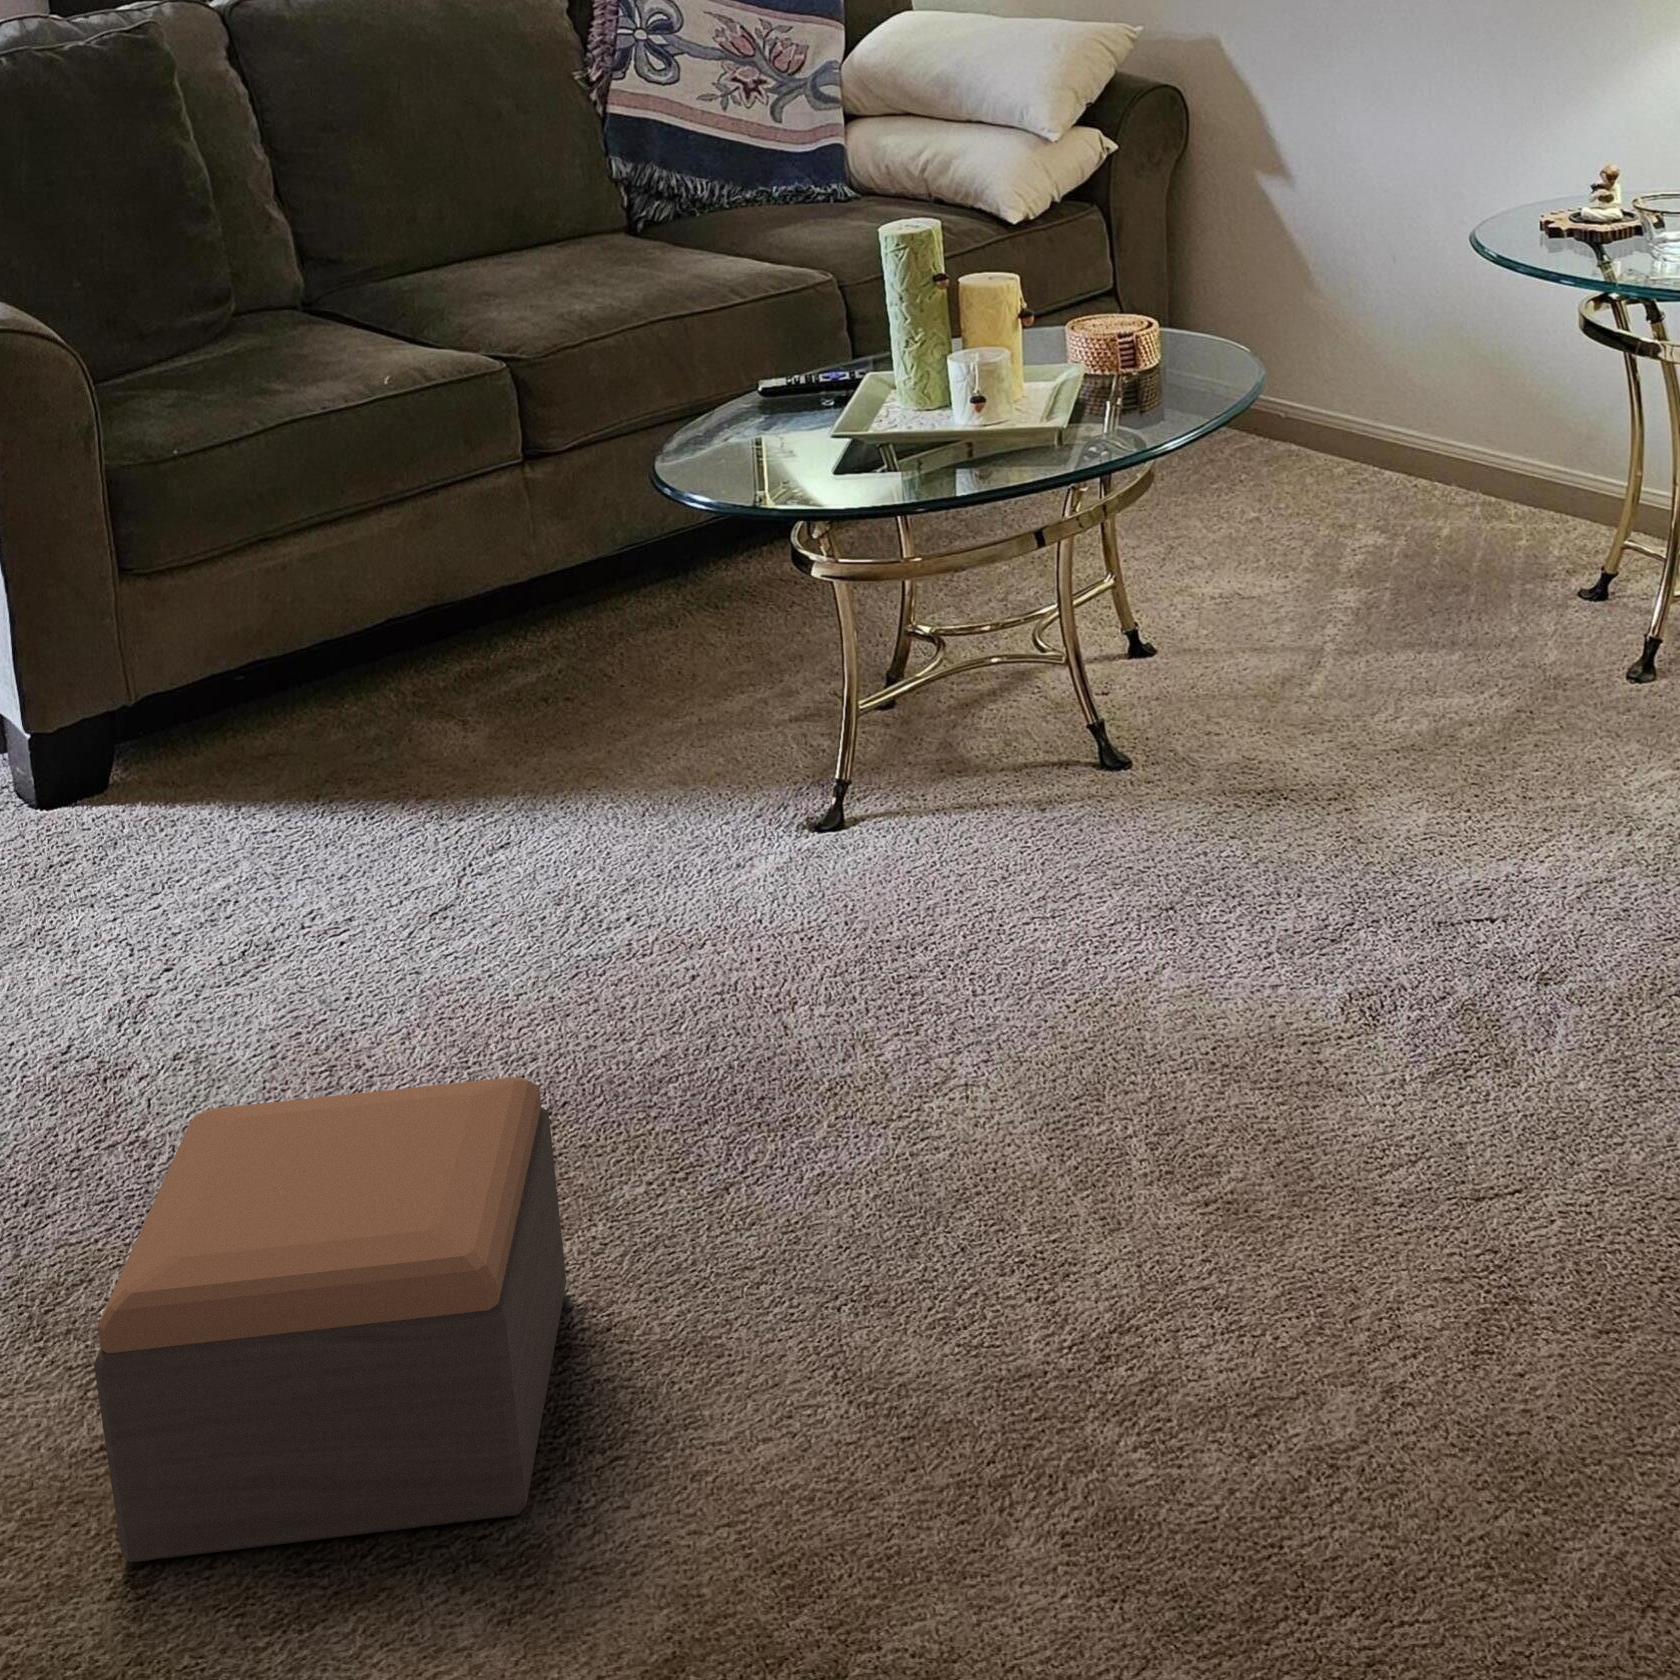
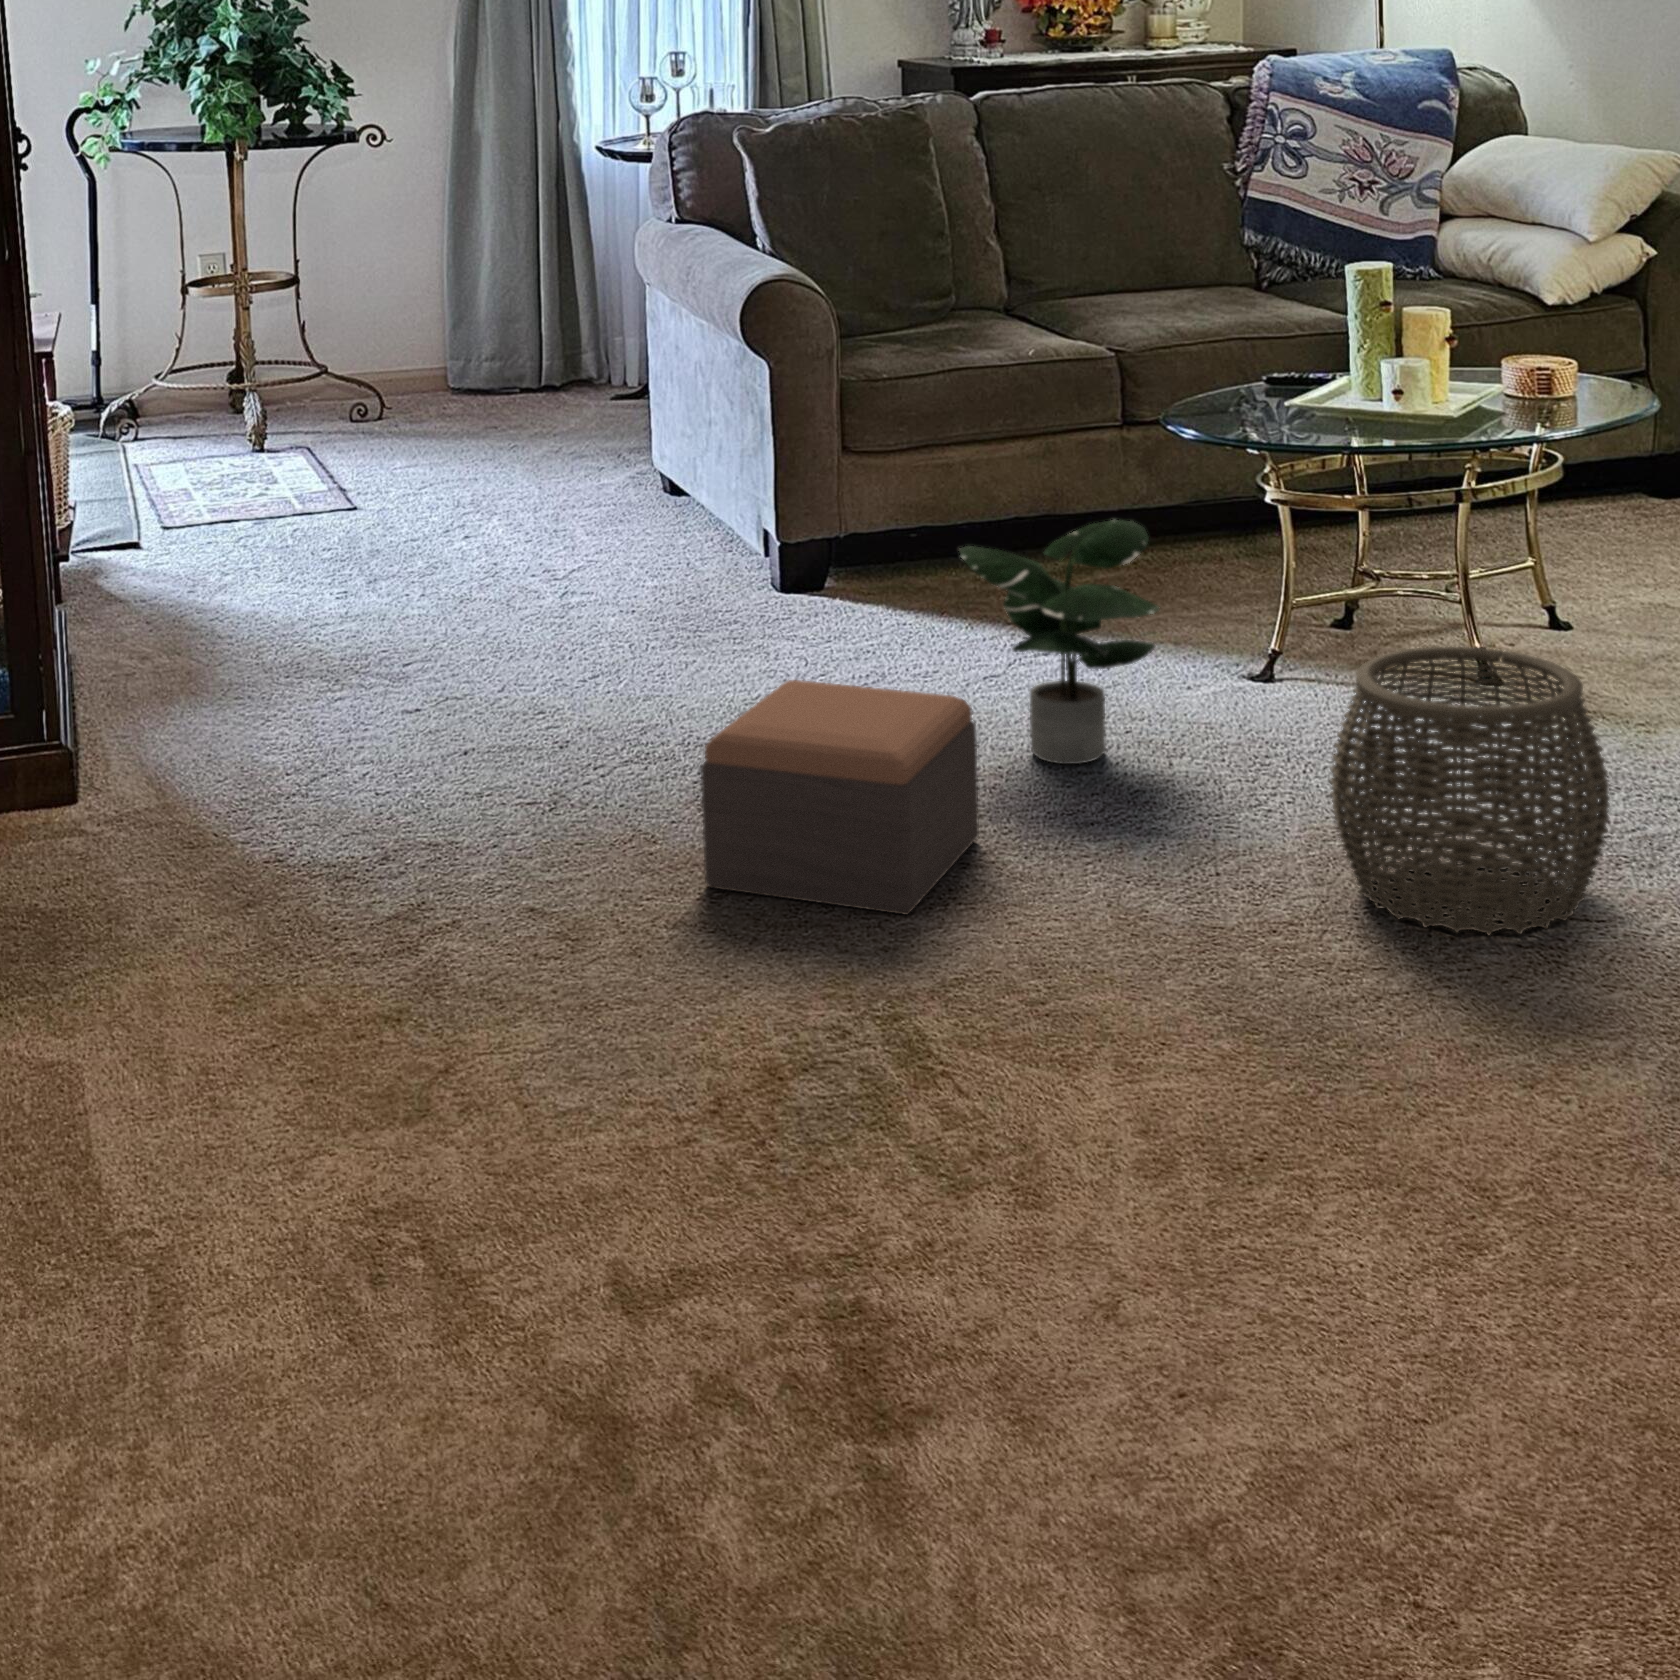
potted plant: none [427,675,765,1075] -> present [960,520,1159,764]
woven basket: none [1120,821,1512,1282] -> present [1330,647,1610,935]

